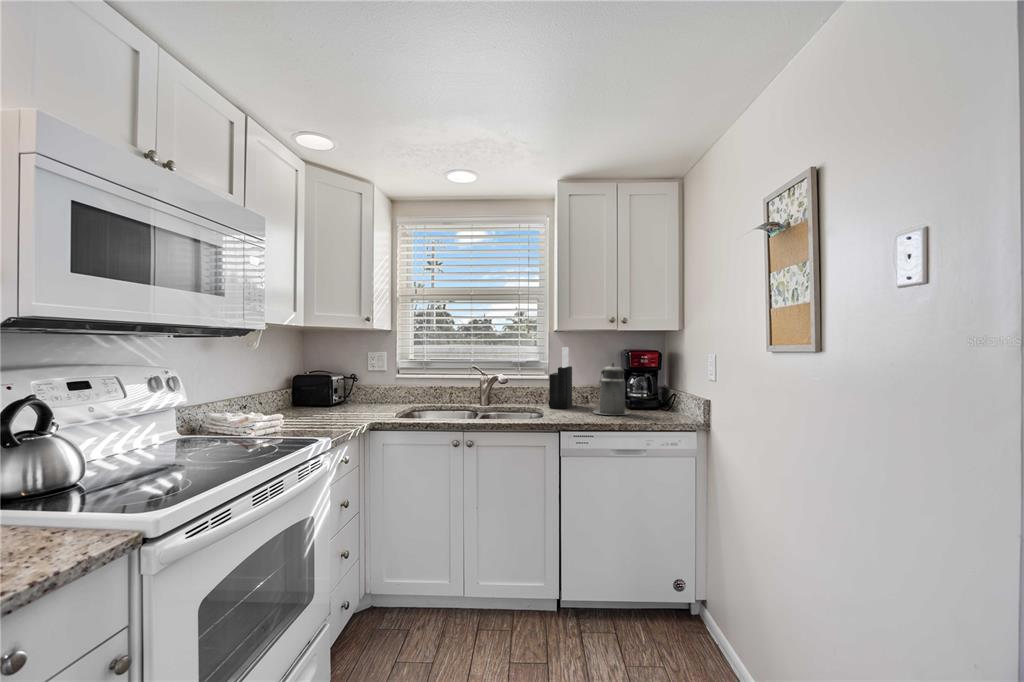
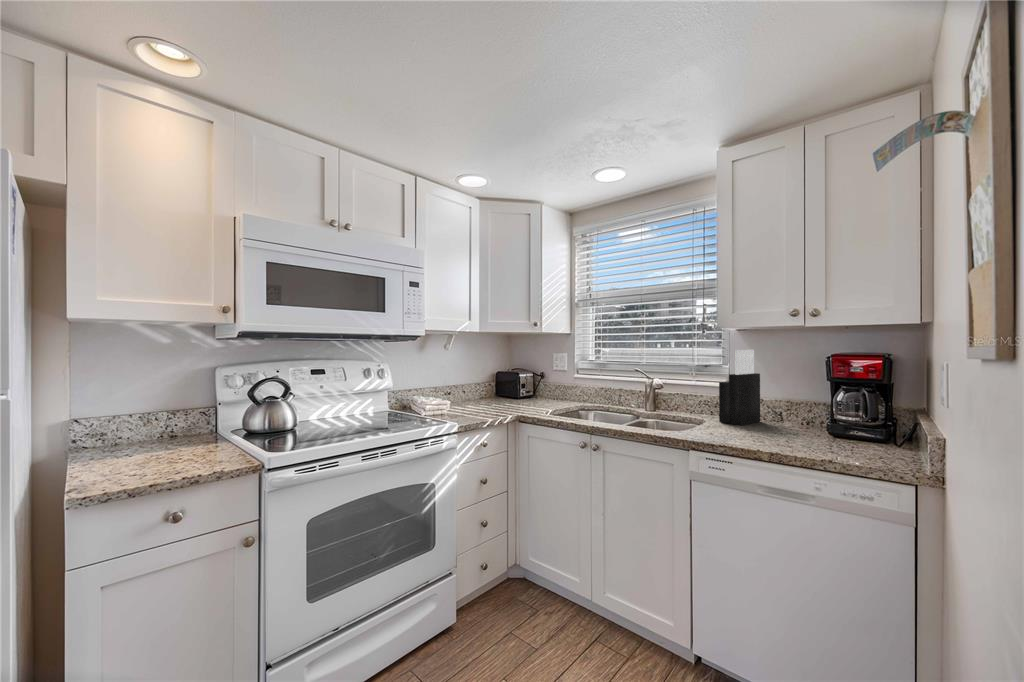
canister: present [593,363,629,415] -> none [760,370,816,442]

